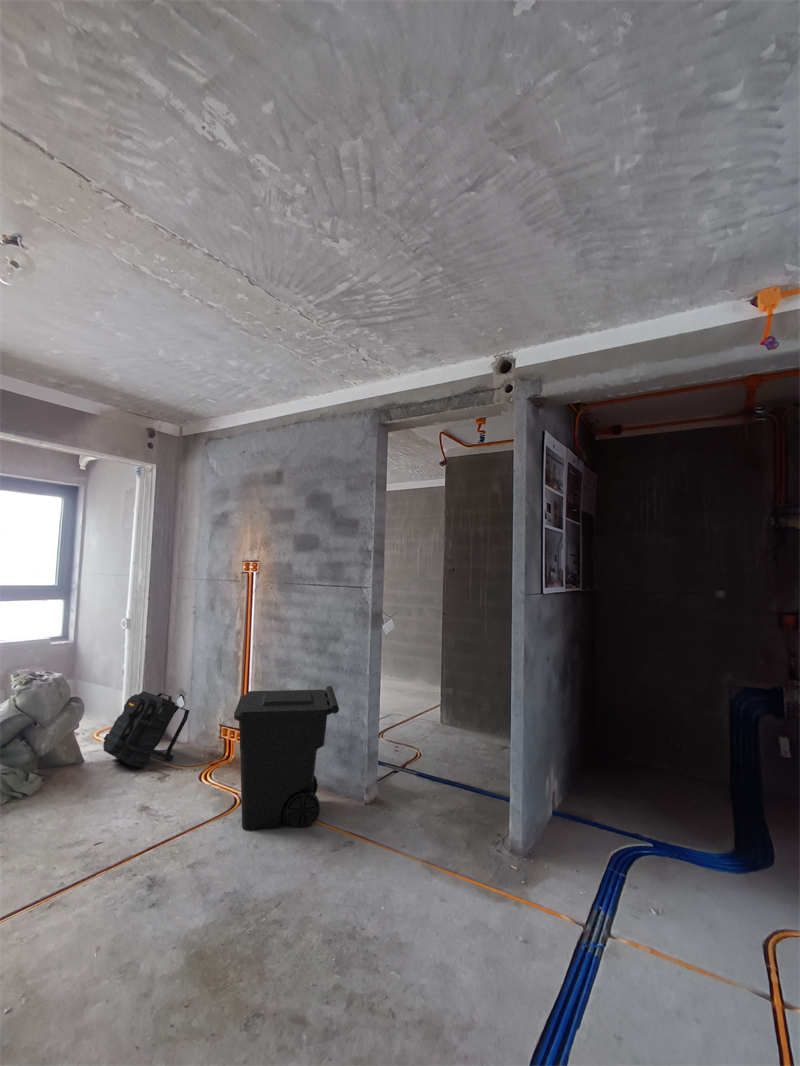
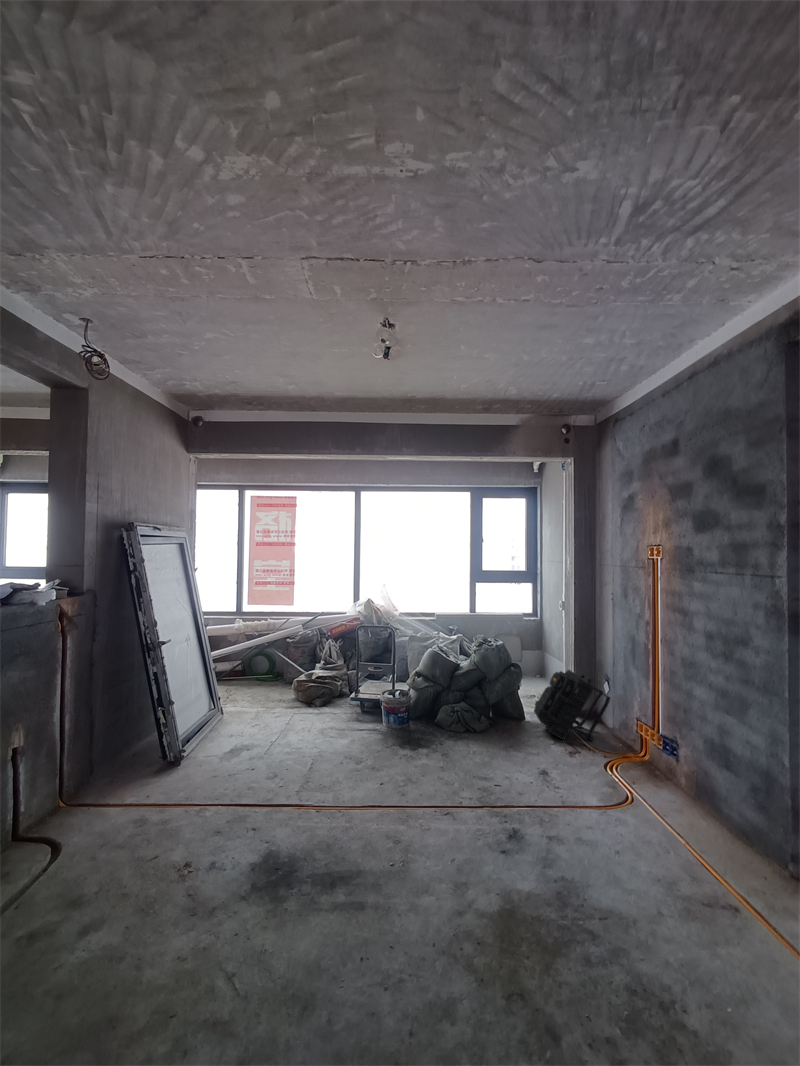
trash can: present [234,686,339,831] -> none [600,687,744,862]

